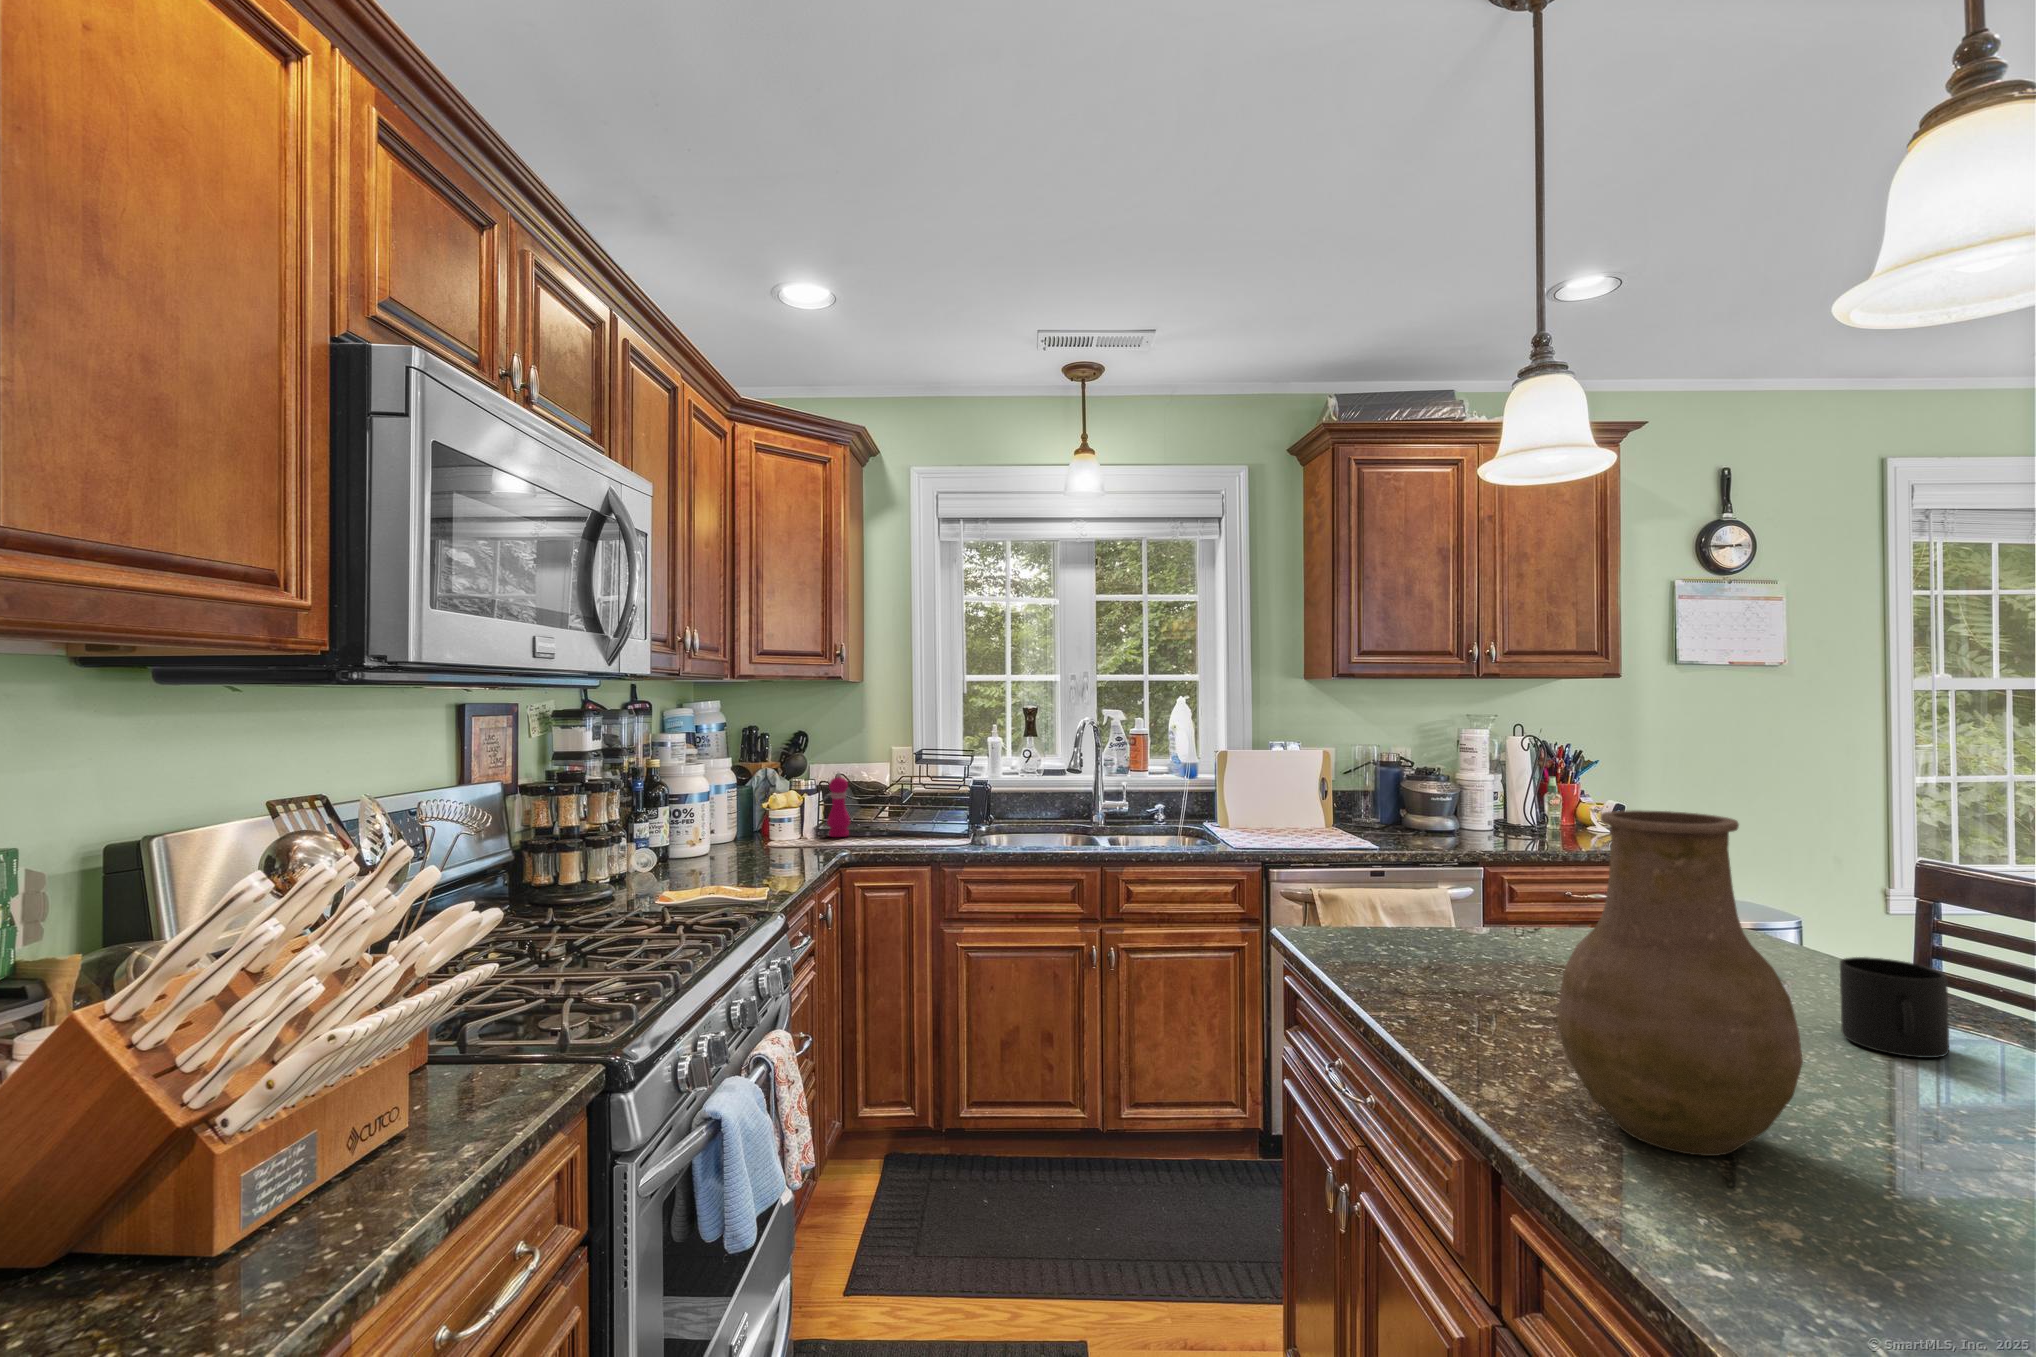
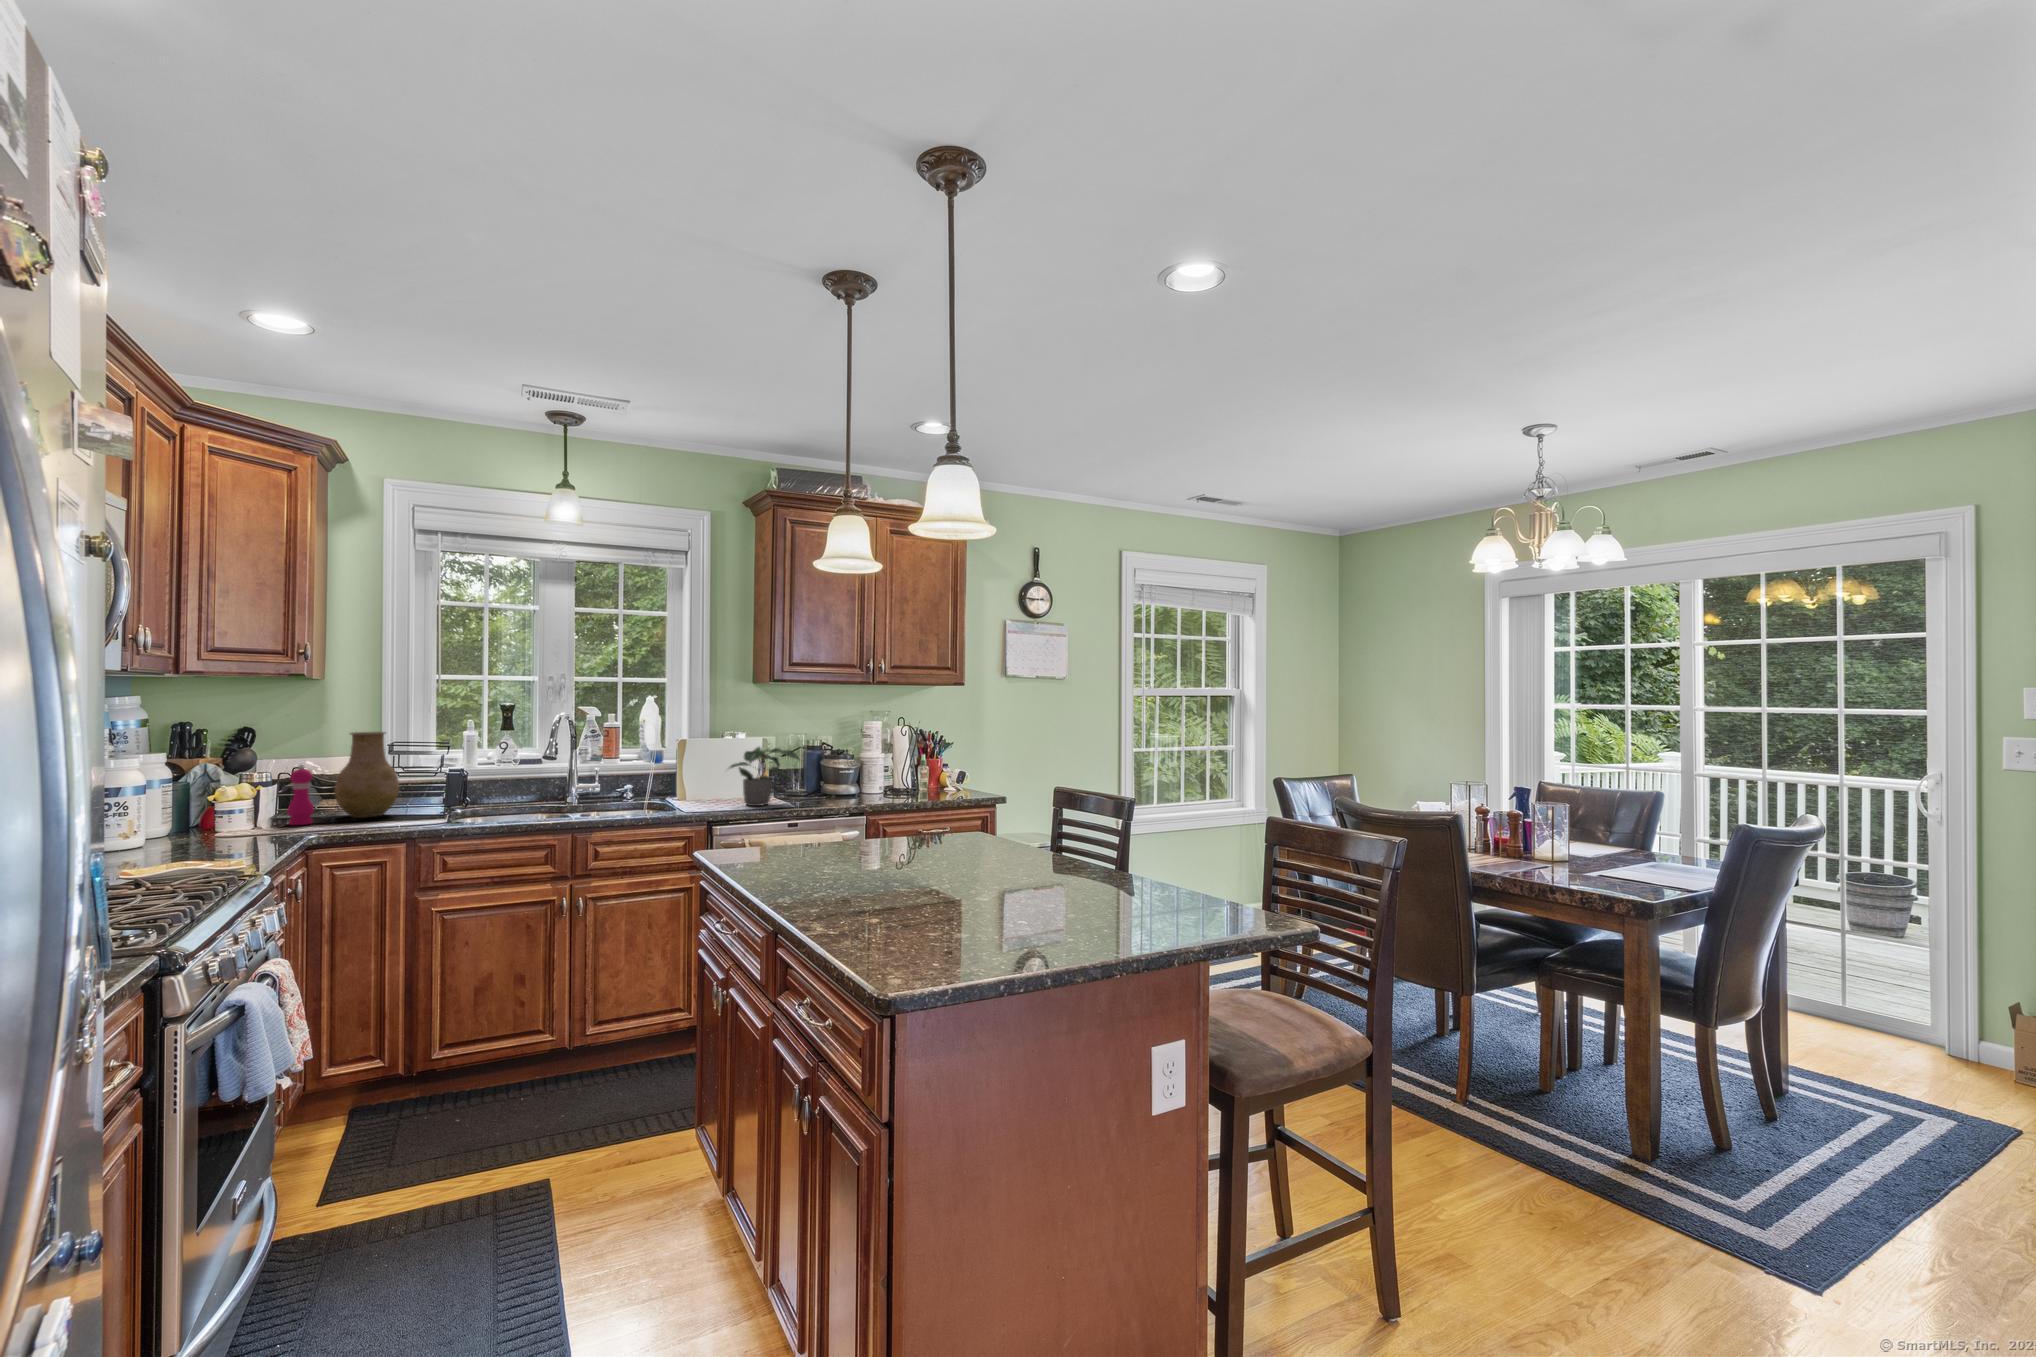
potted plant: none [1279,762,1380,842] -> present [730,747,799,806]
vase: present [1557,810,1803,1156] -> present [334,732,399,818]
mug: present [1840,957,1949,1058] -> none [964,823,1002,864]

